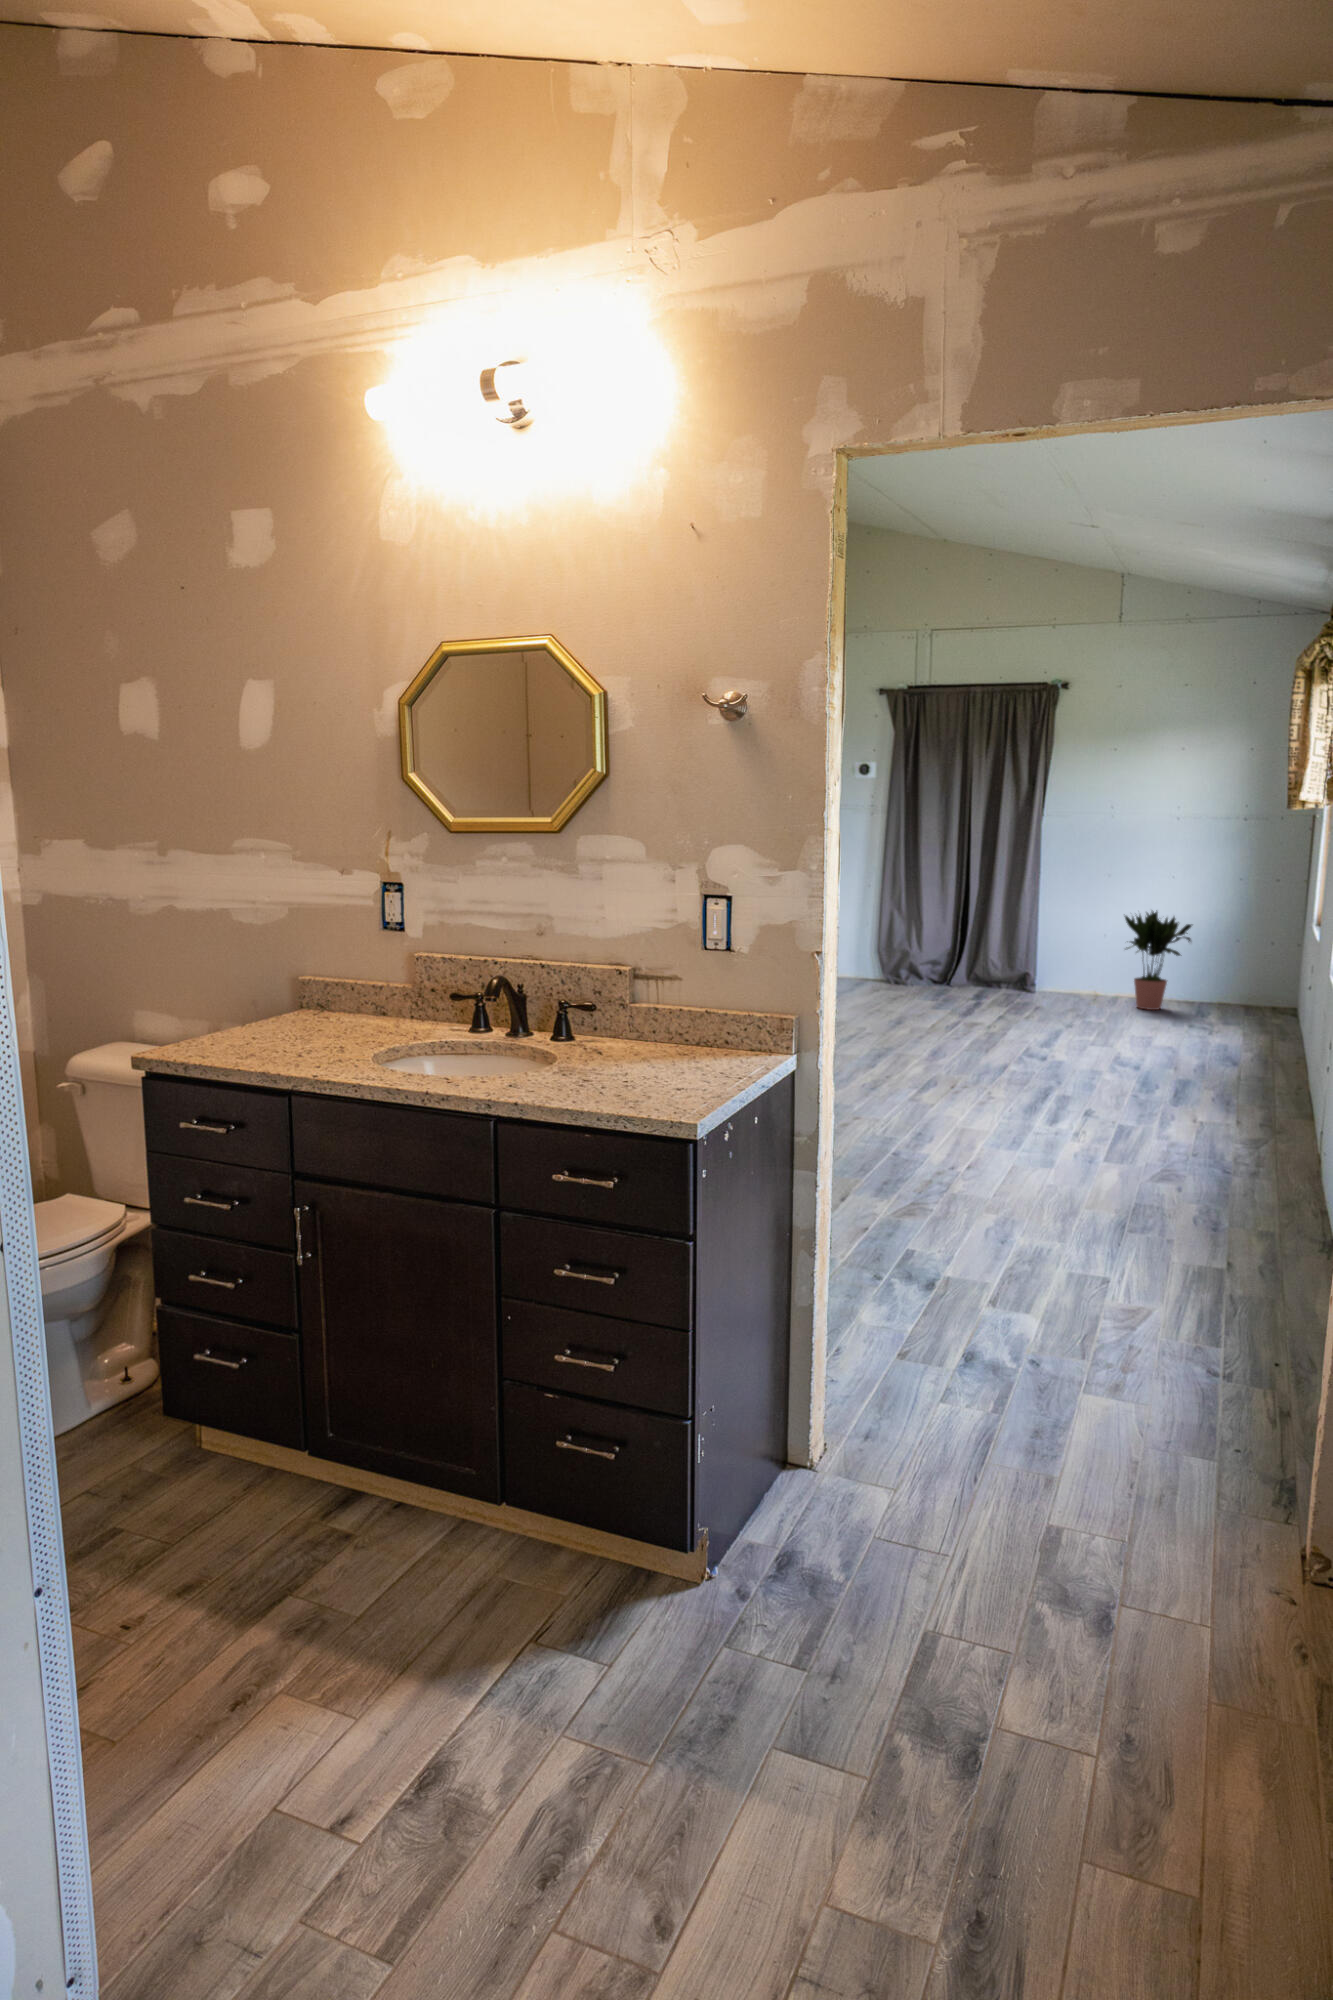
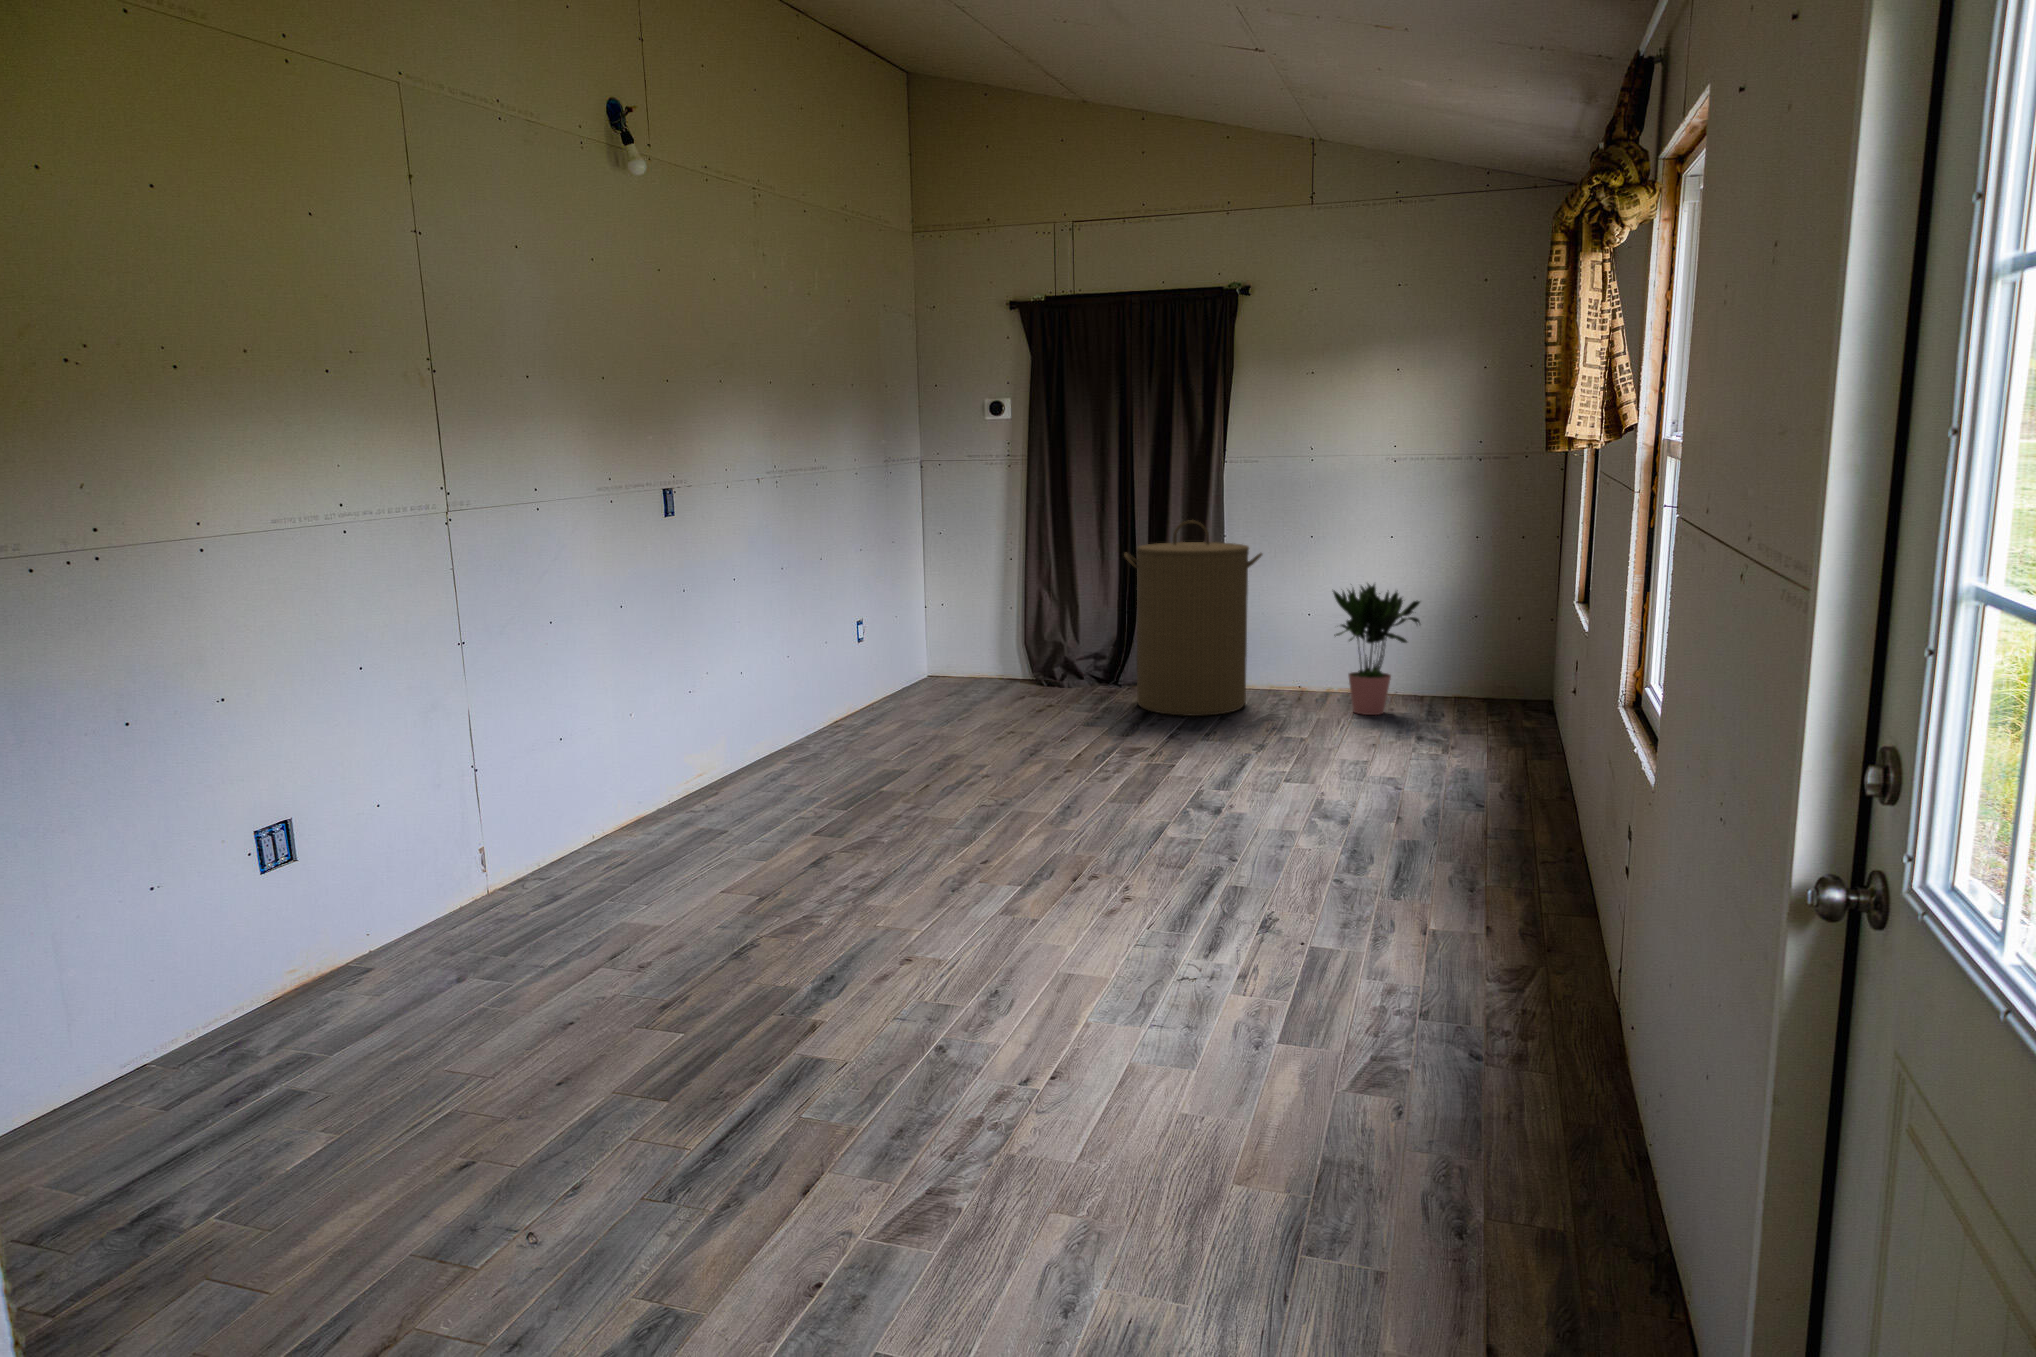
laundry hamper: none [964,859,1071,1005] -> present [1124,520,1262,716]

